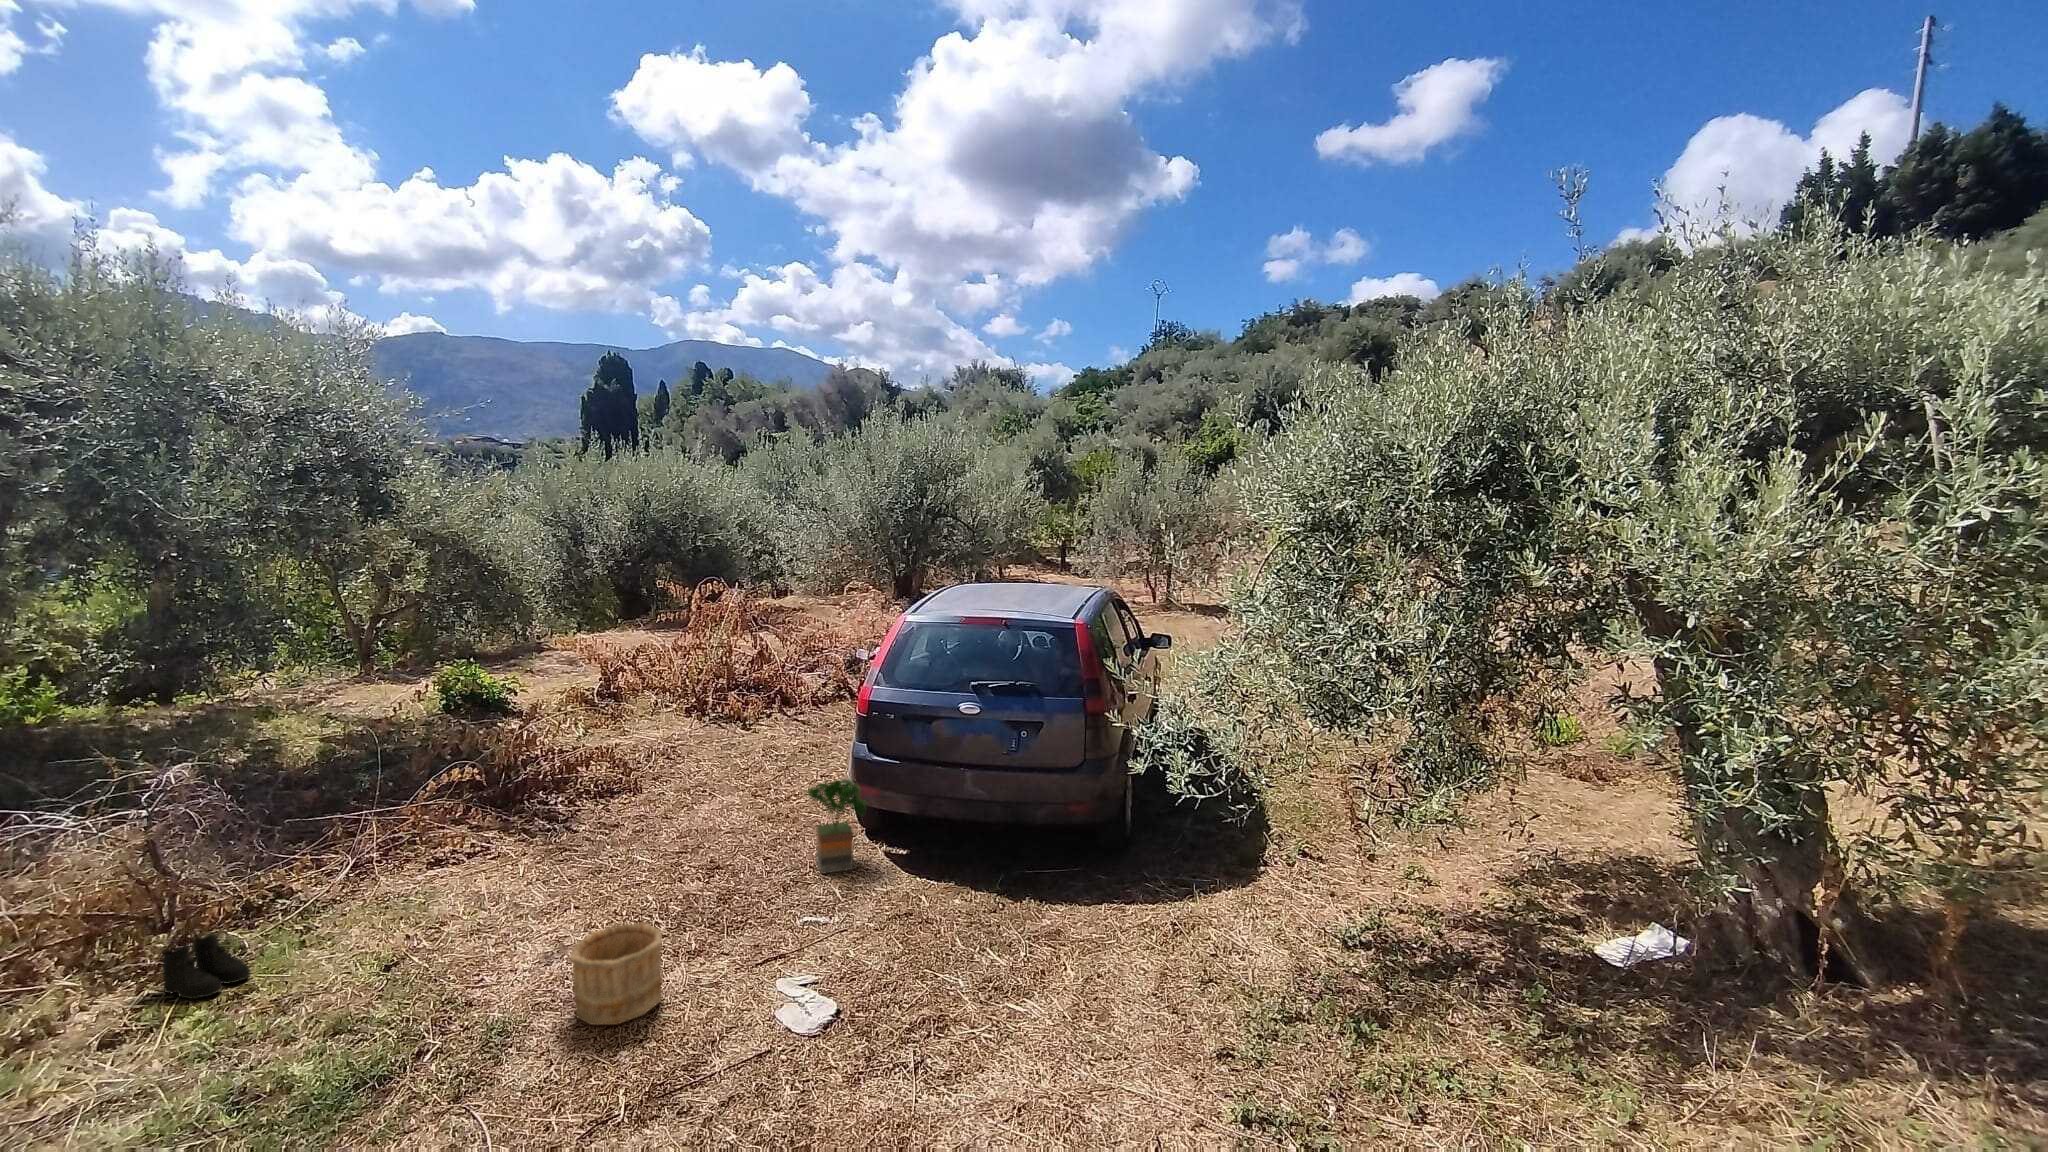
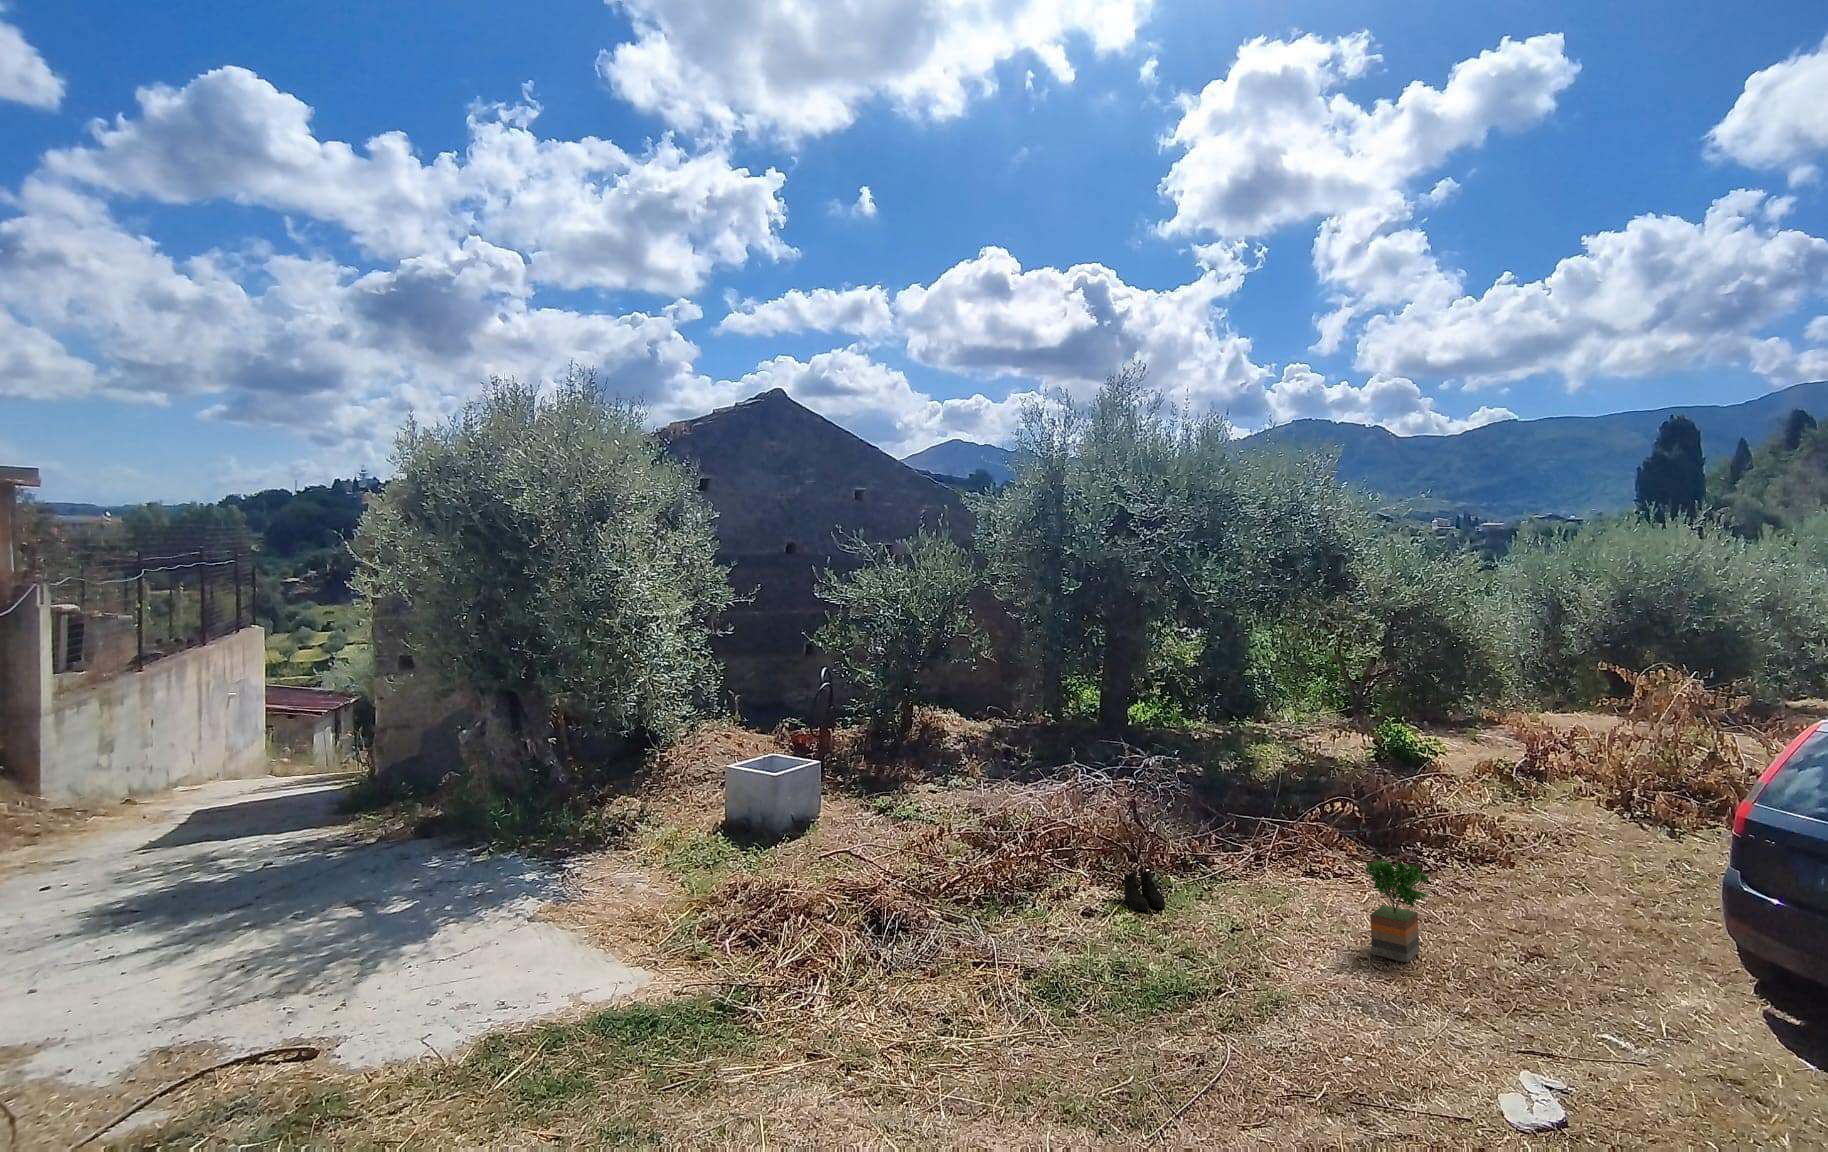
potted tree: present [808,779,866,874] -> present [1364,860,1428,963]
wooden bucket: present [569,924,662,1025] -> none [1327,955,1411,1040]

